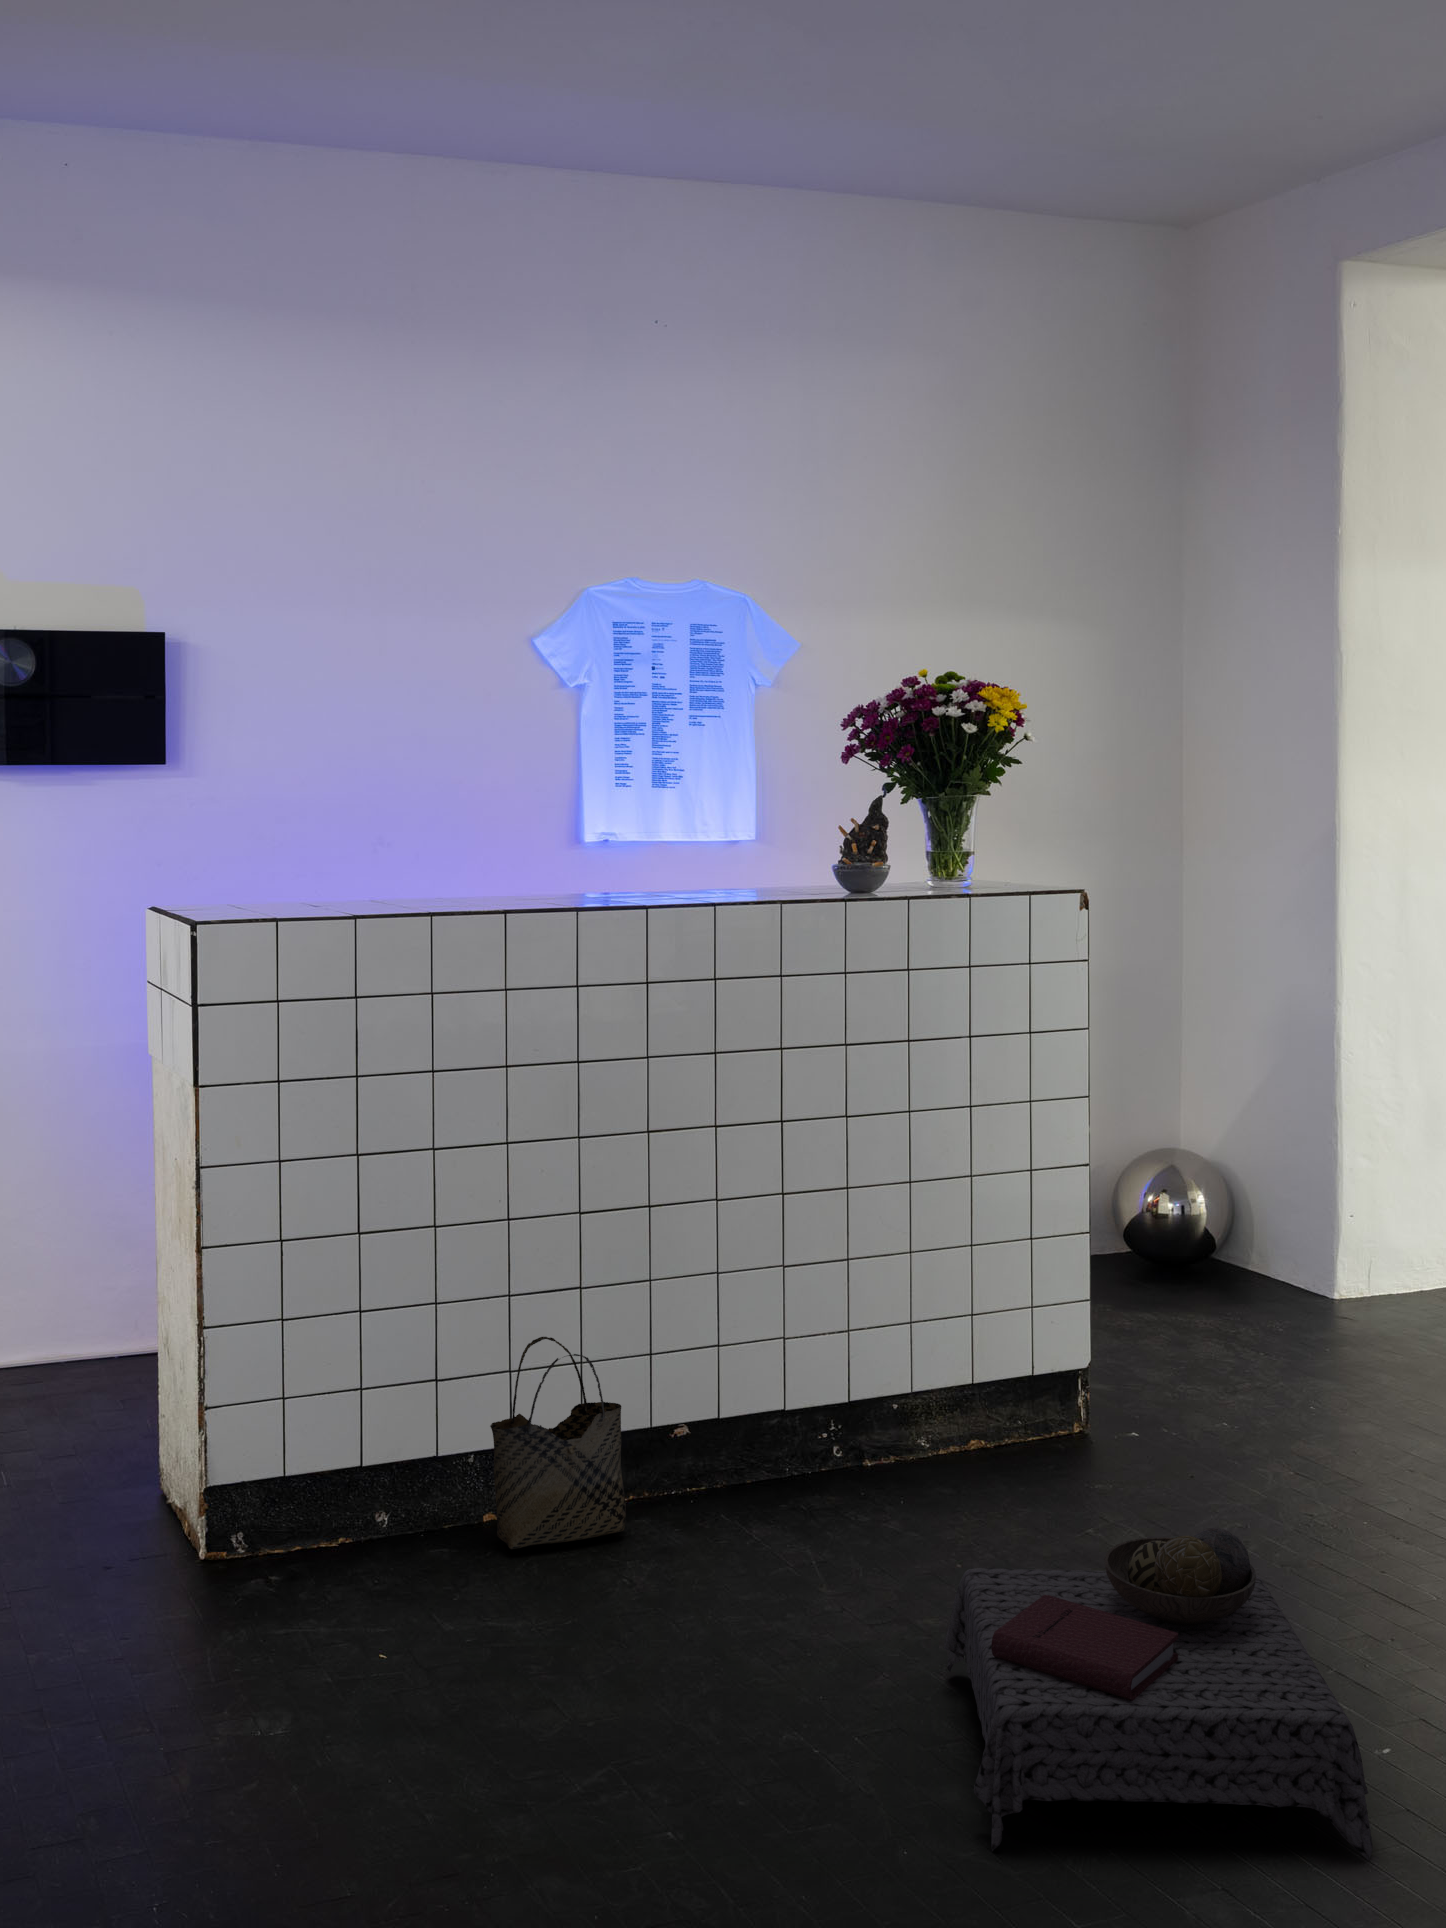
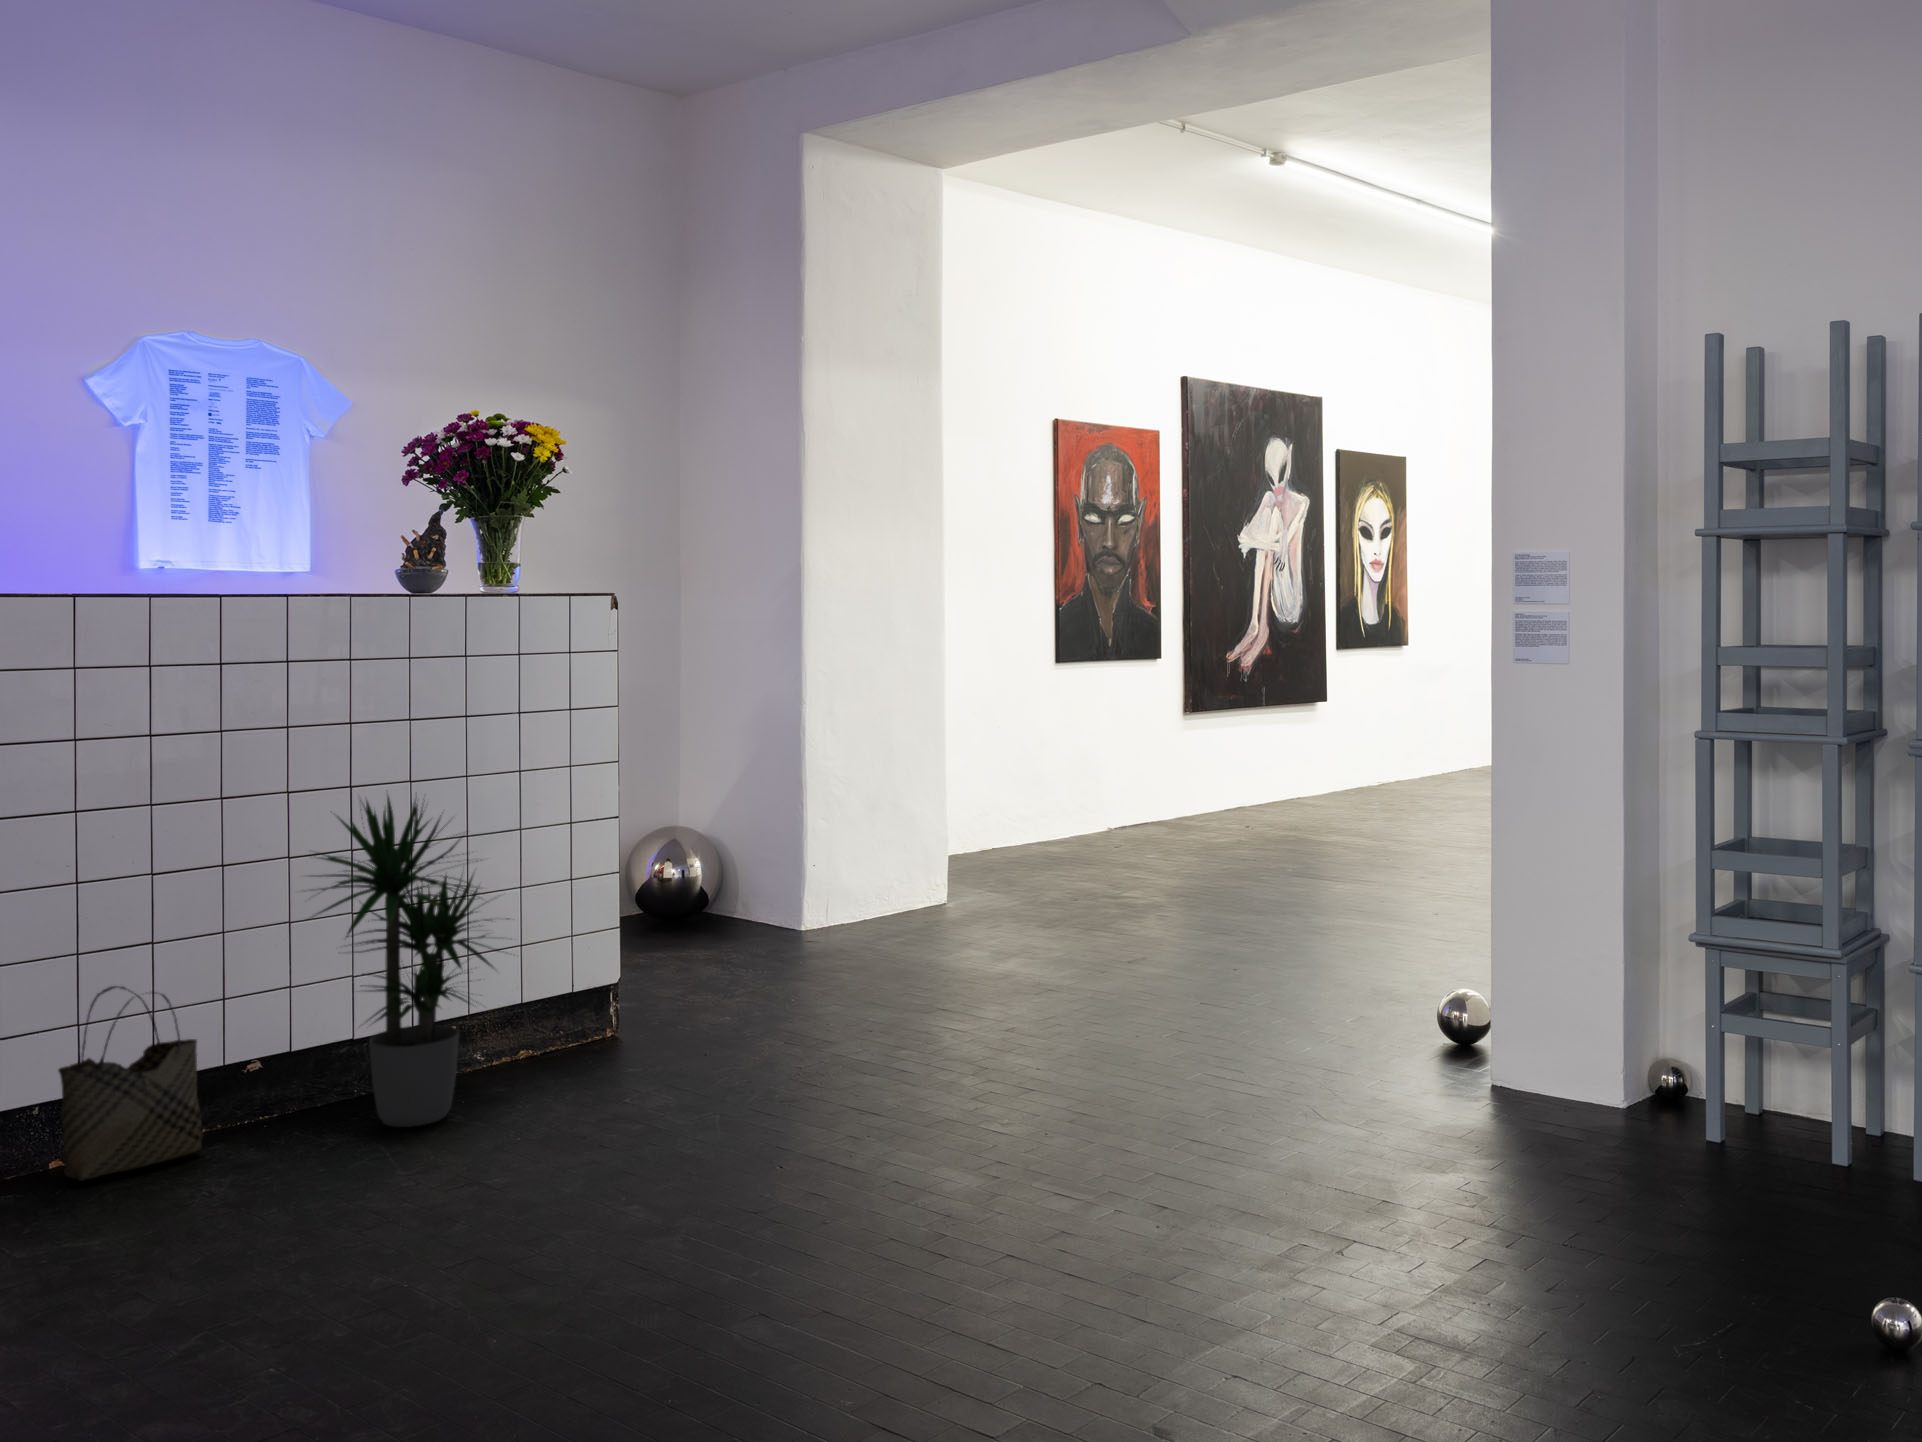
potted plant: none [714,1137,964,1542] -> present [307,796,492,1127]
ottoman: present [943,1528,1372,1860] -> none [514,1030,846,1286]

